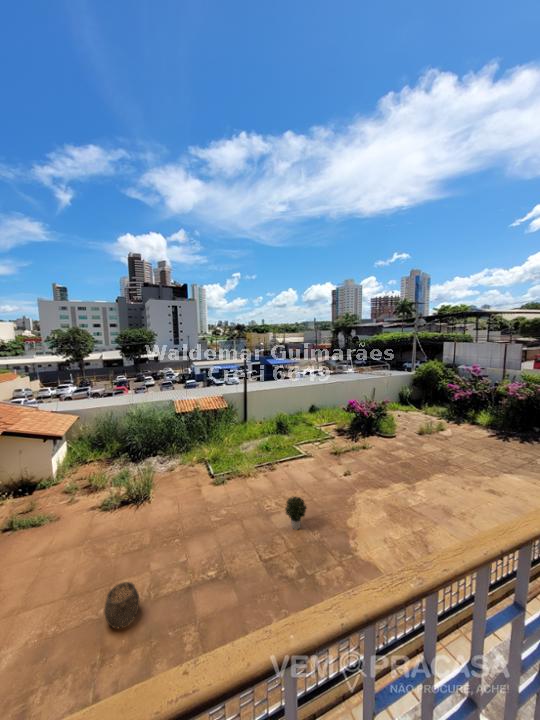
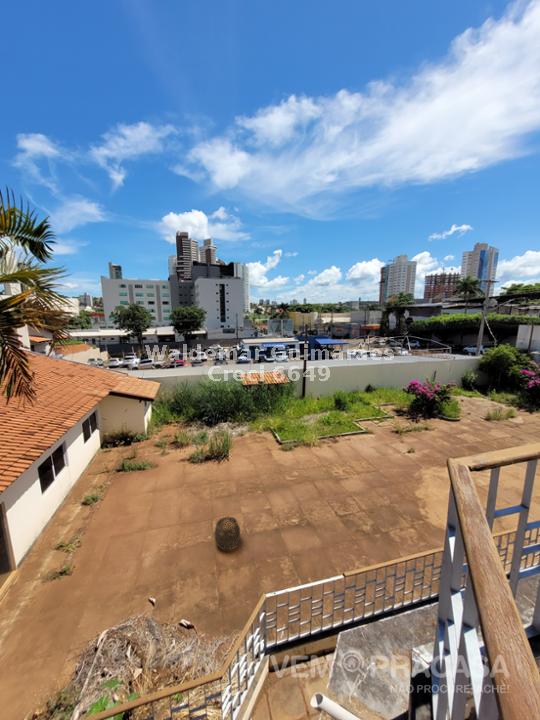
potted plant: present [285,497,307,530] -> none [357,464,378,494]

